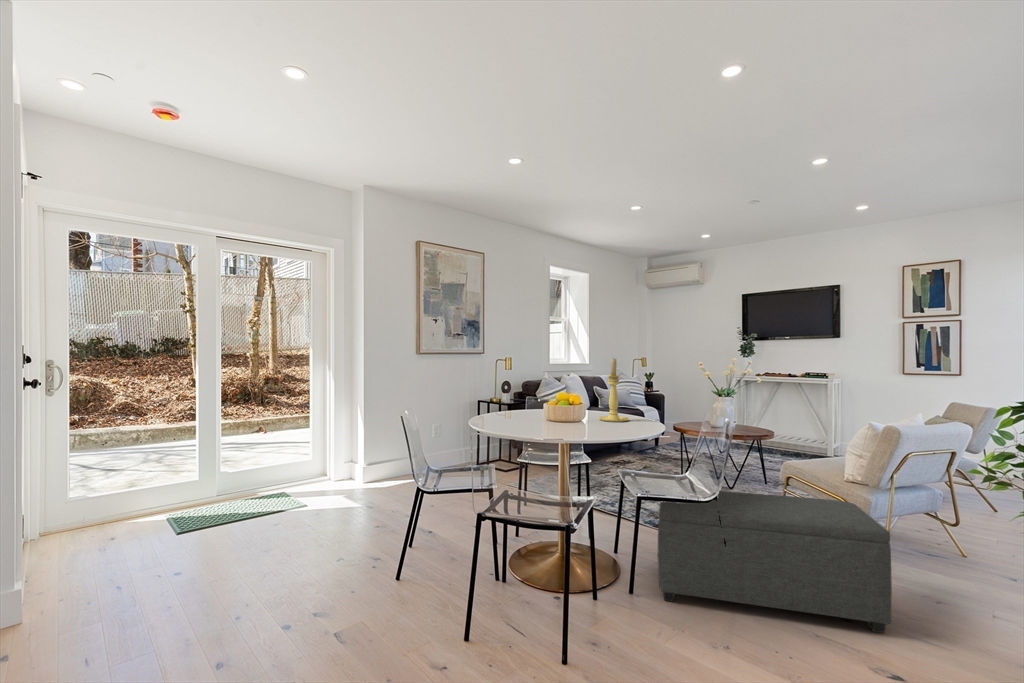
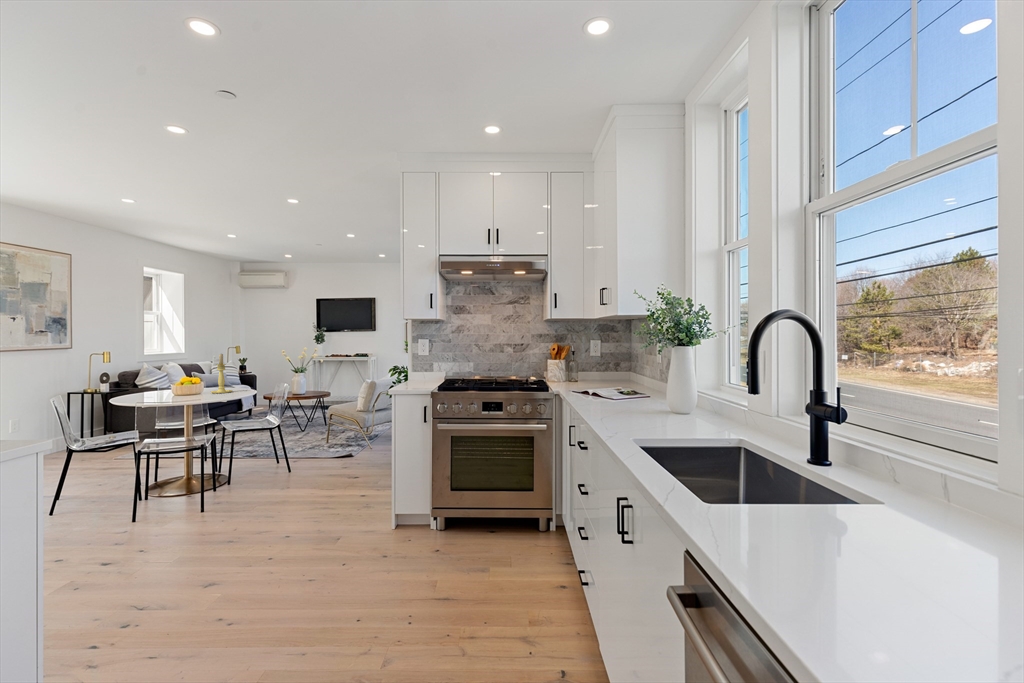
ottoman: present [658,491,892,633] -> none [253,419,364,484]

